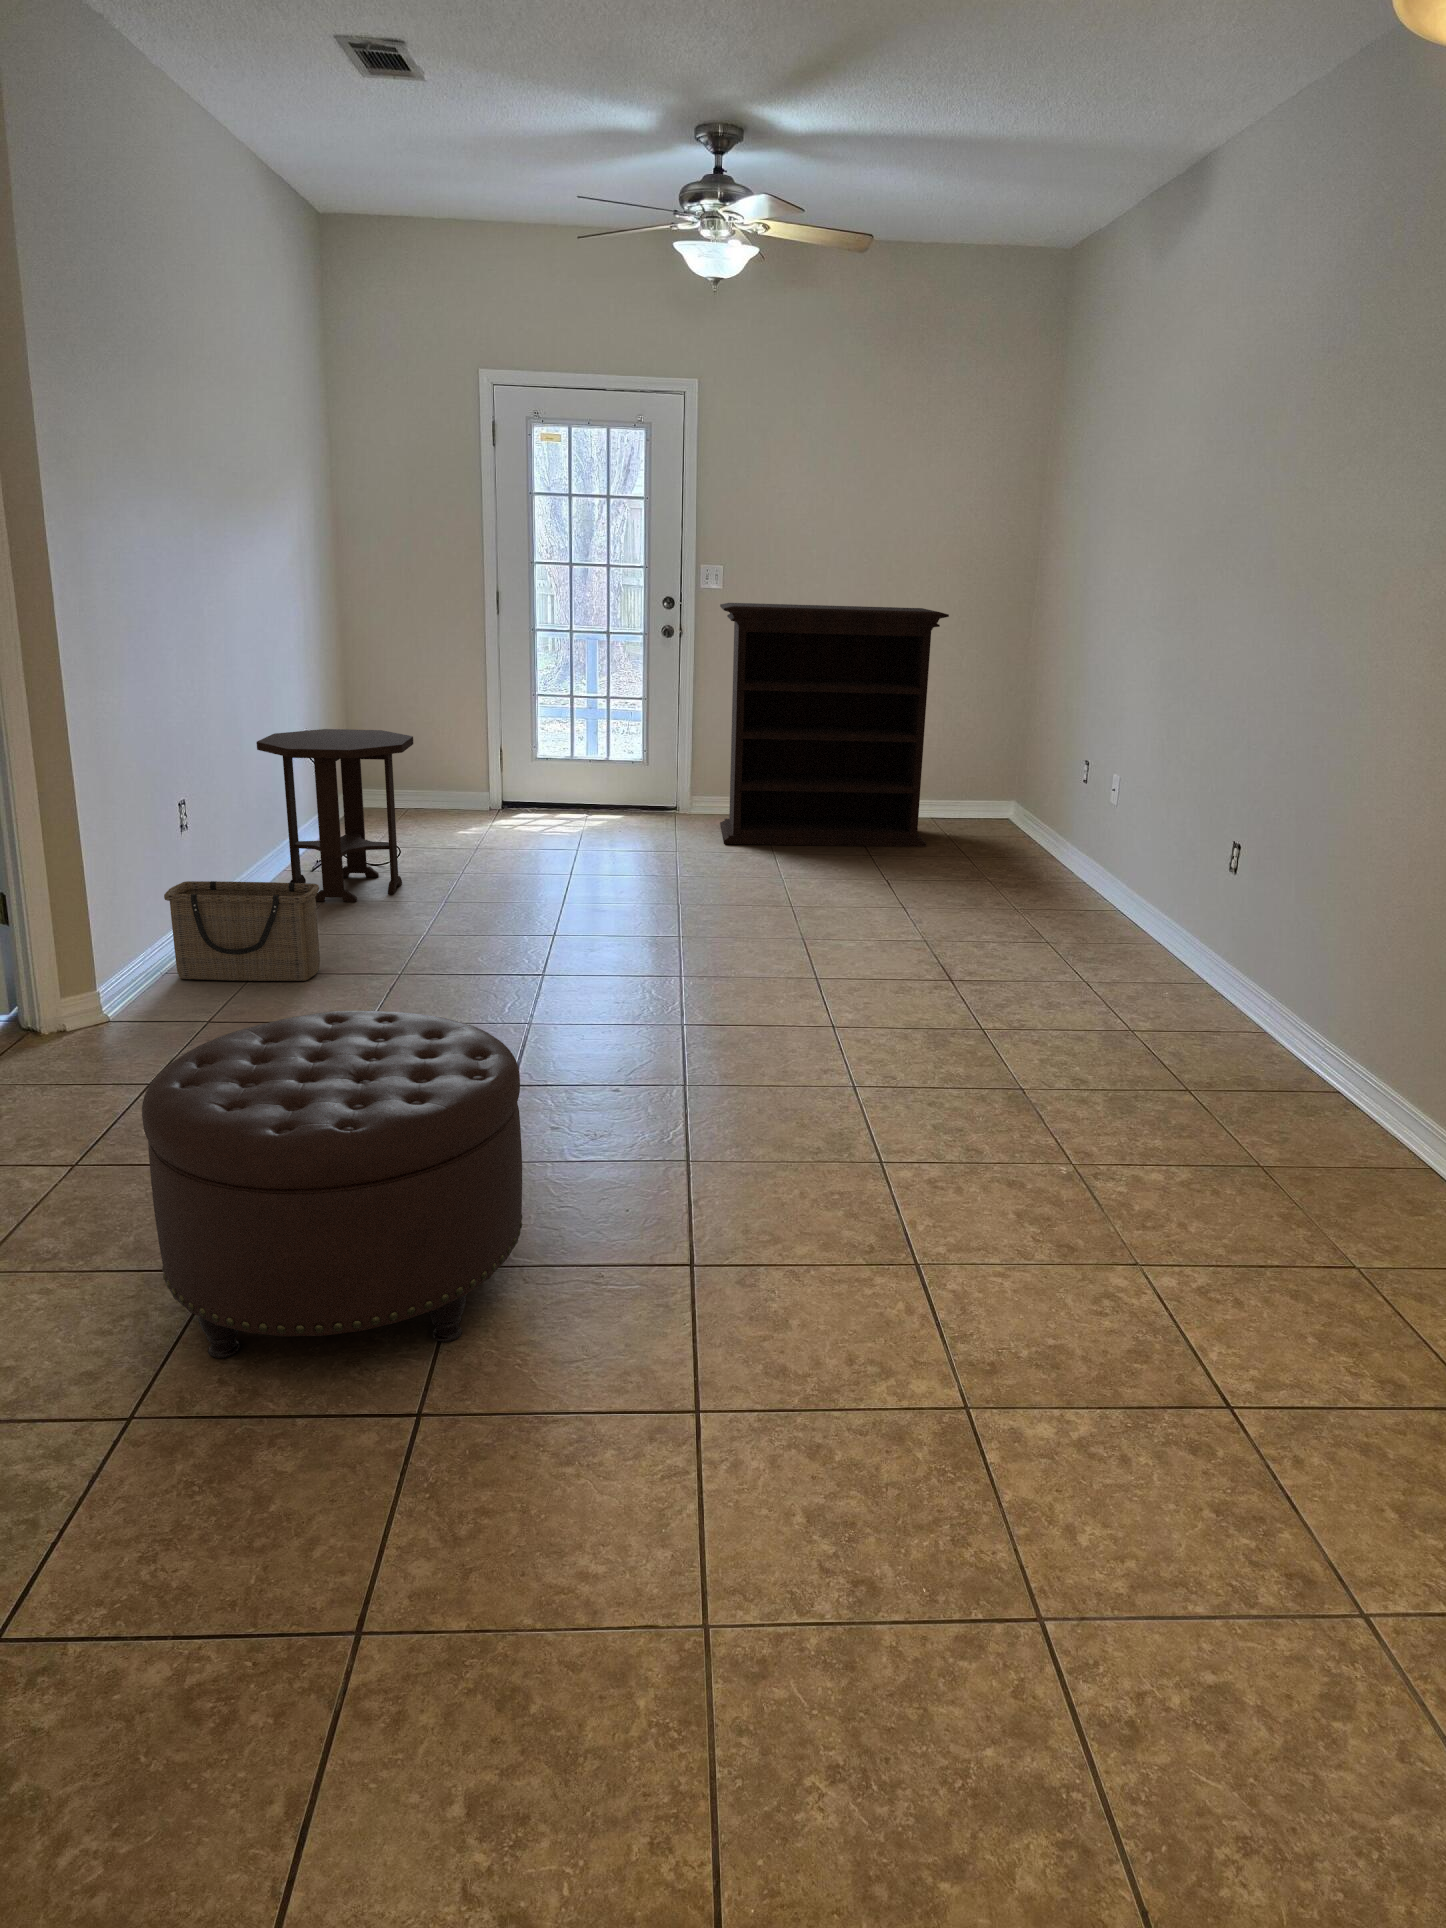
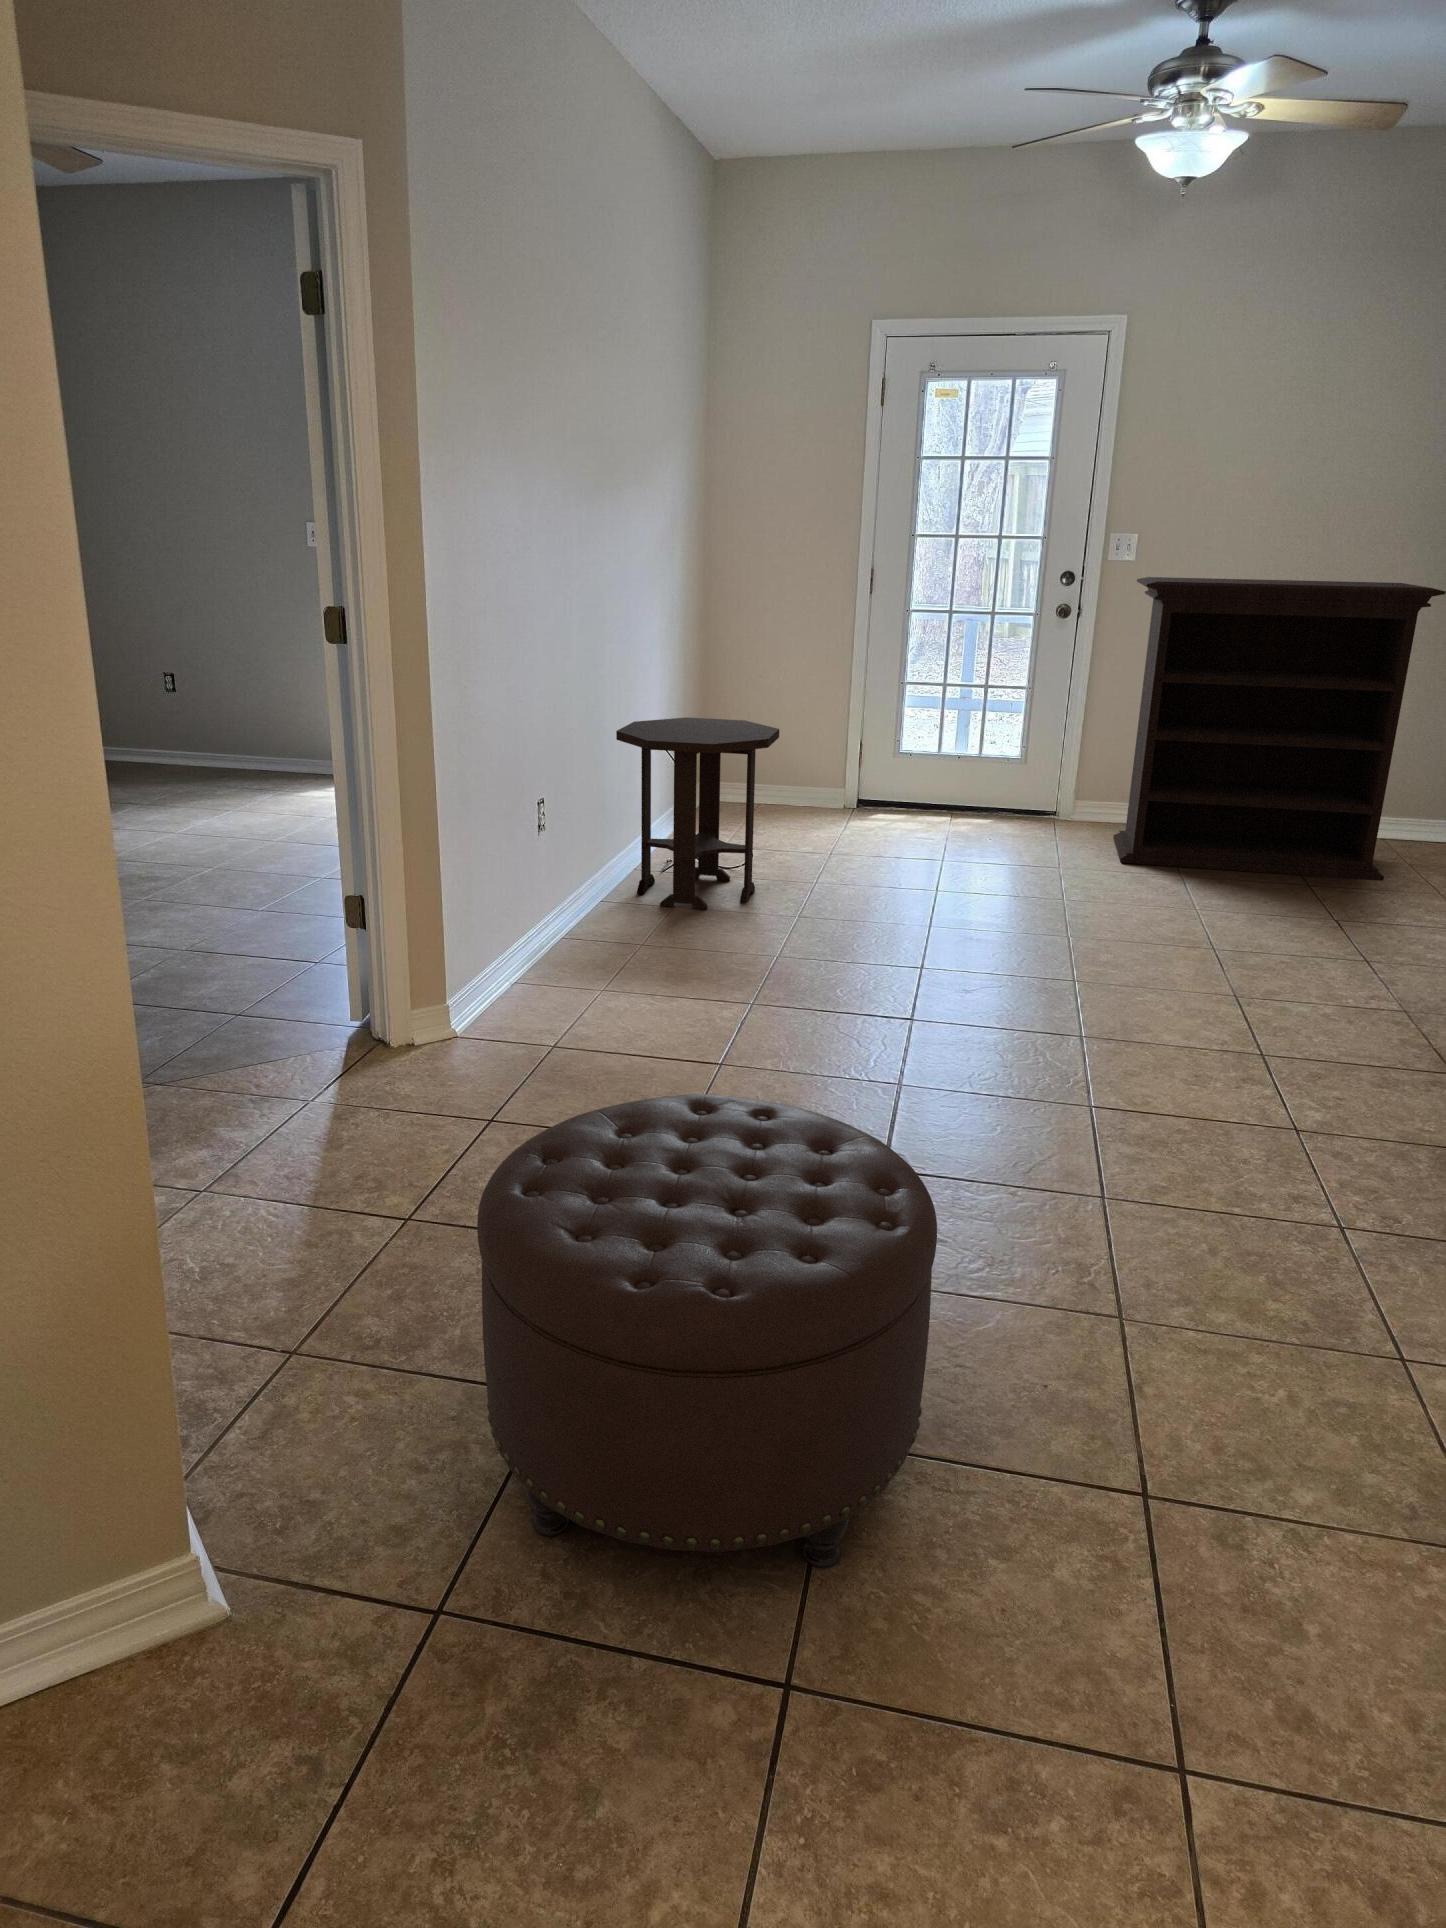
basket: present [164,881,320,981] -> none [515,885,674,1004]

